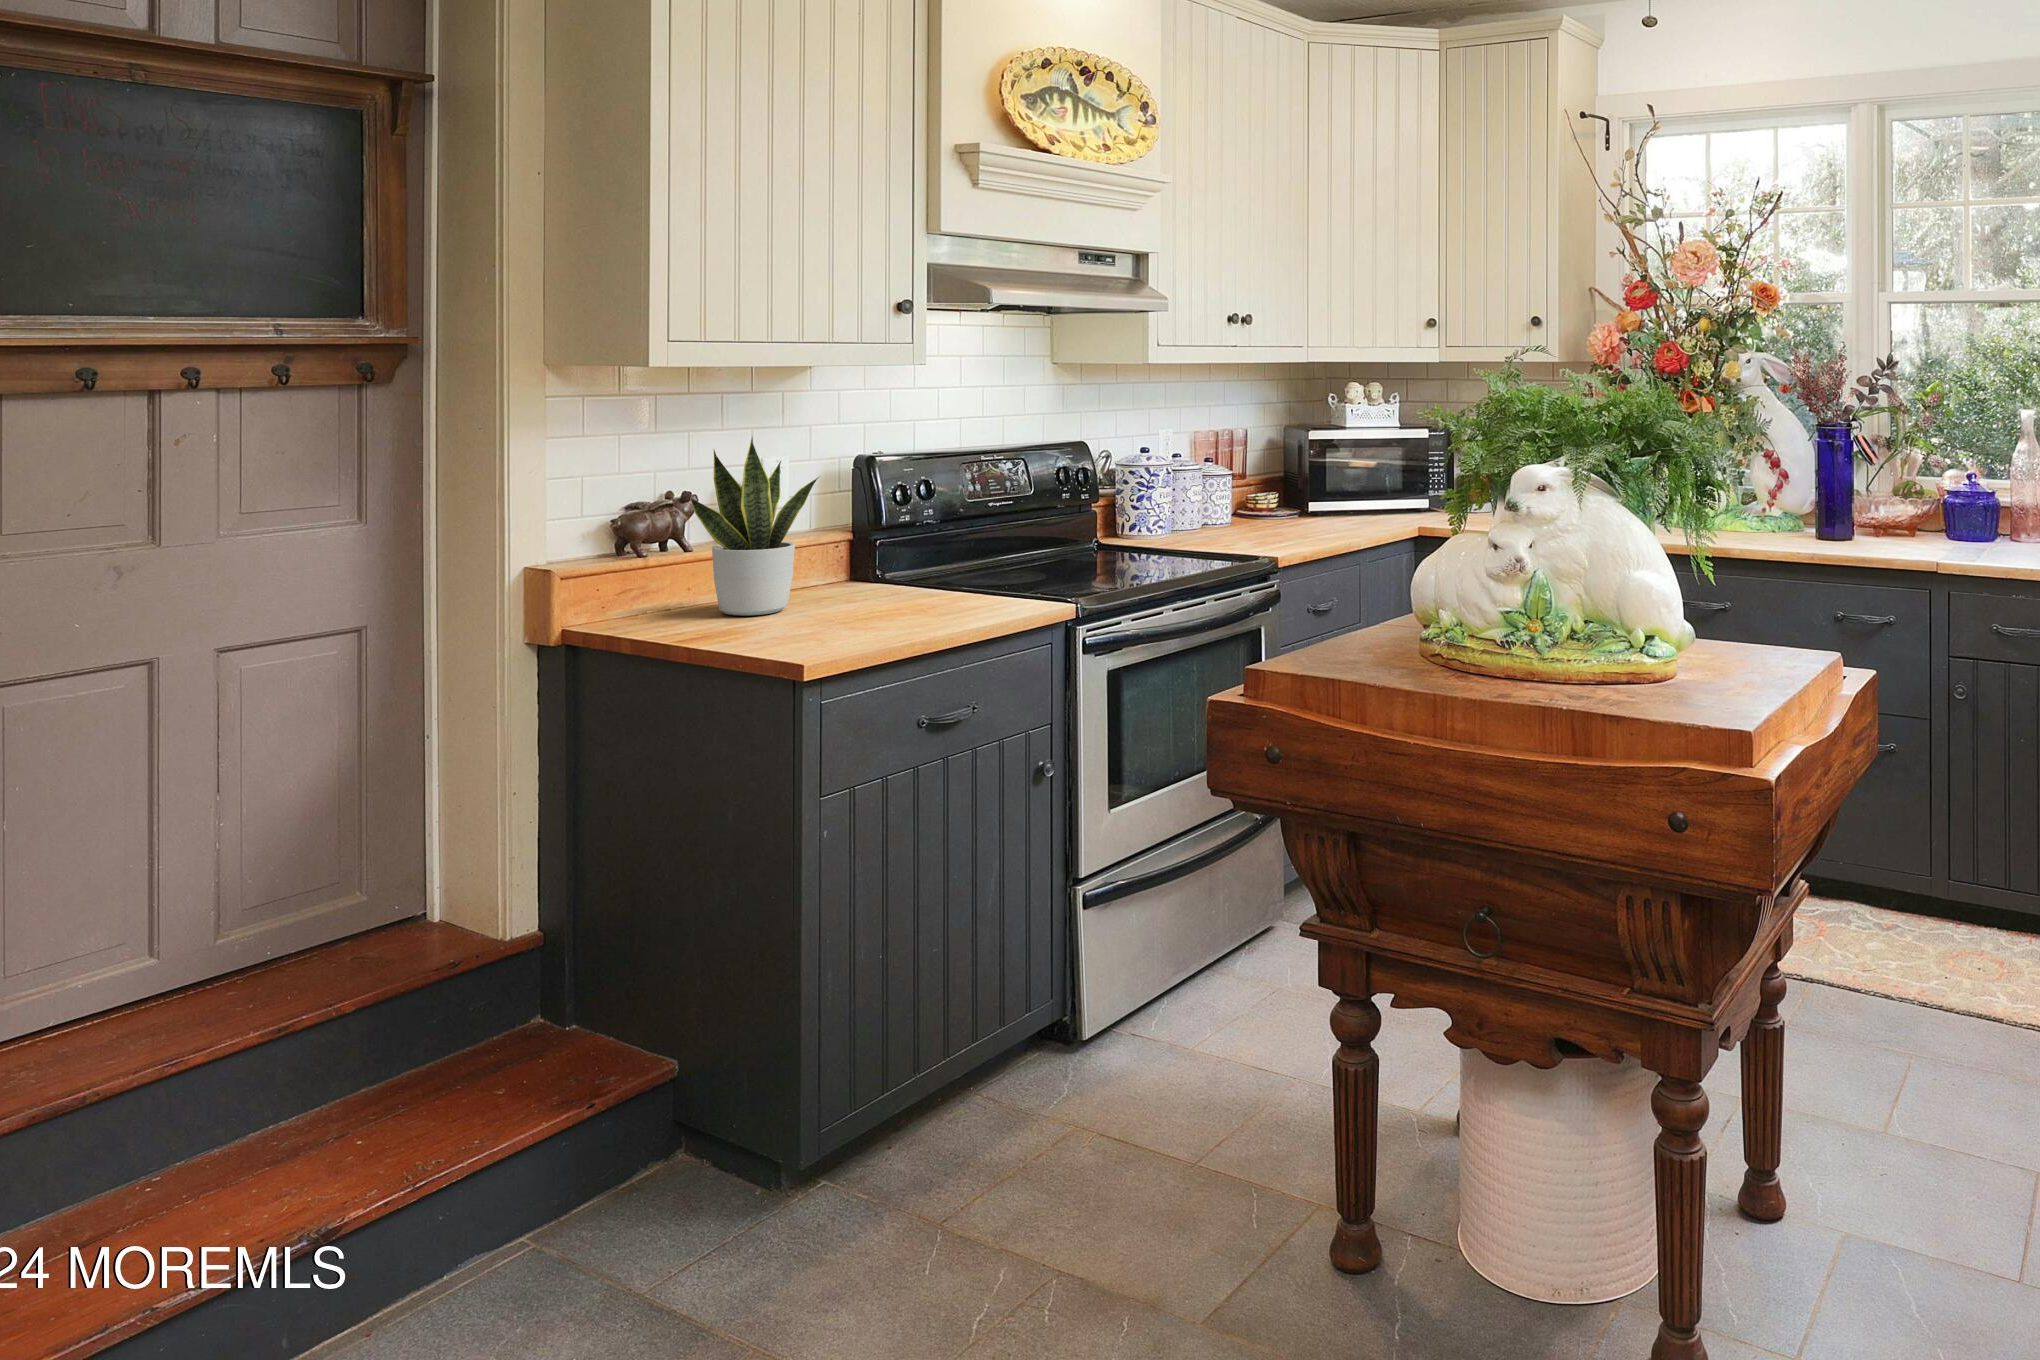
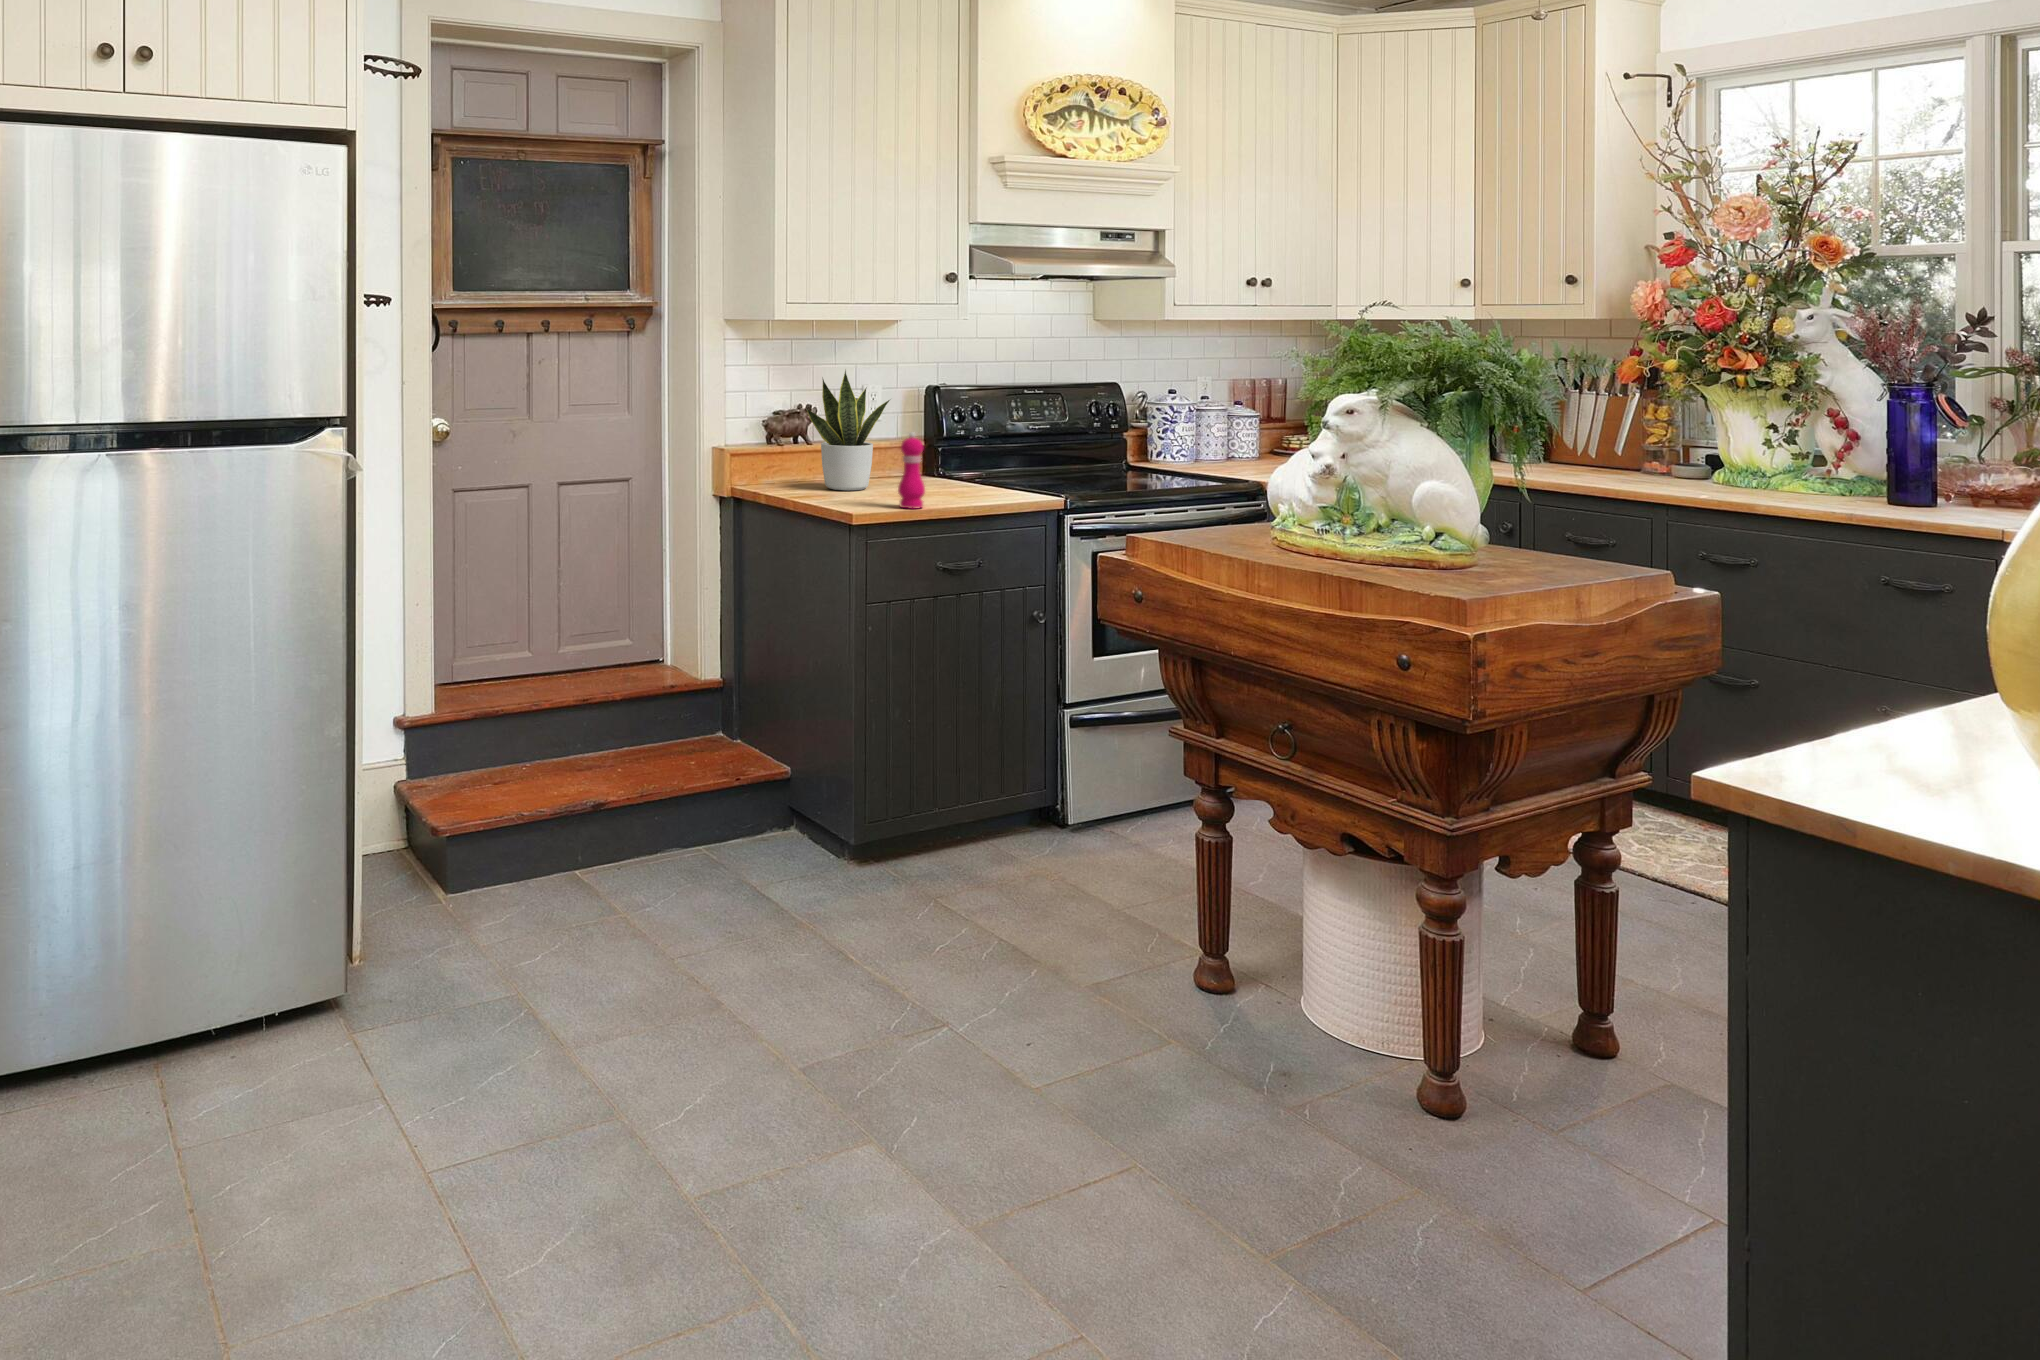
pepper mill: none [856,526,897,639] -> present [898,432,925,508]

